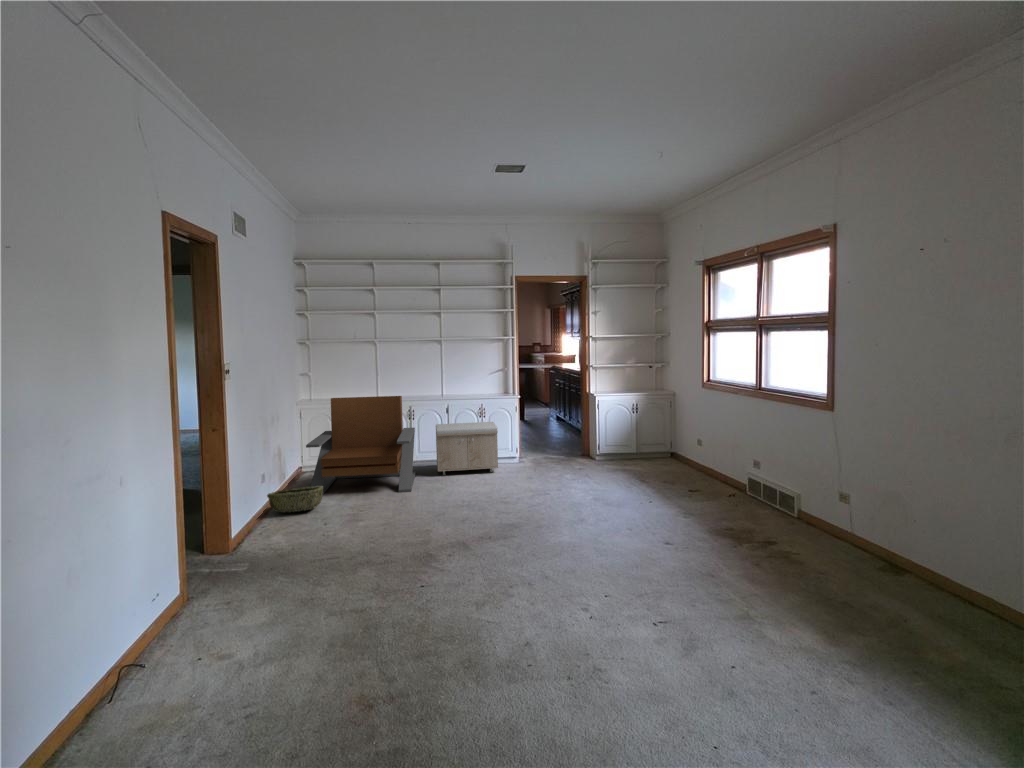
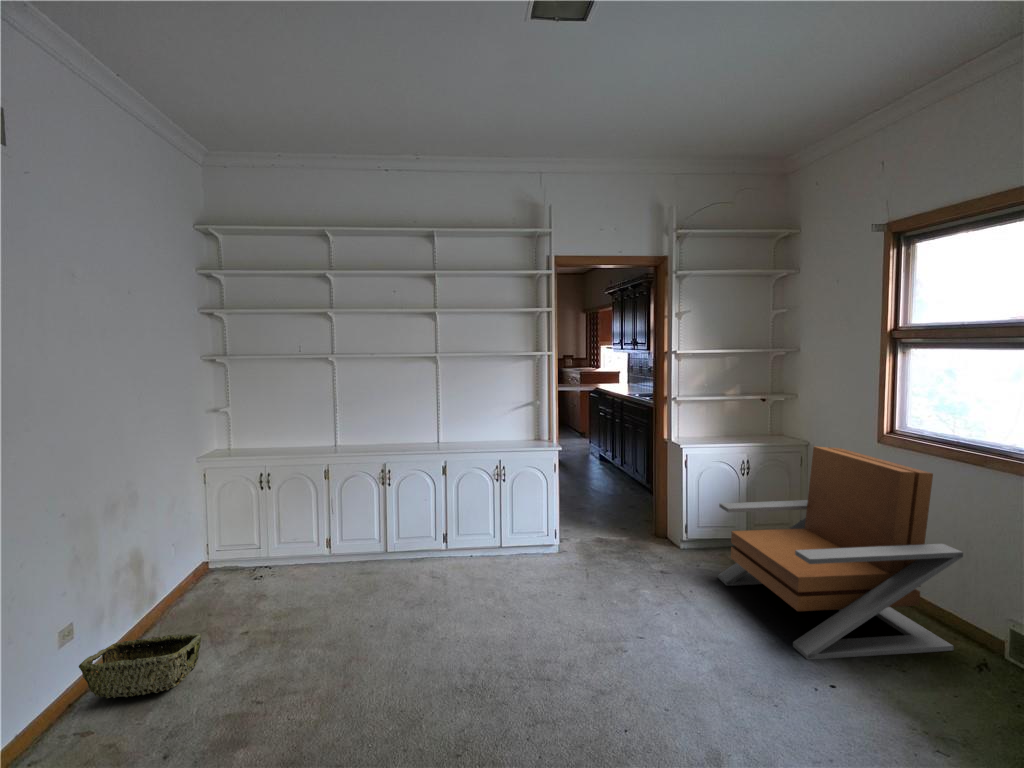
lounge chair: present [306,396,416,495] -> present [718,447,963,659]
storage bench: present [436,422,498,475] -> none [423,489,526,582]

